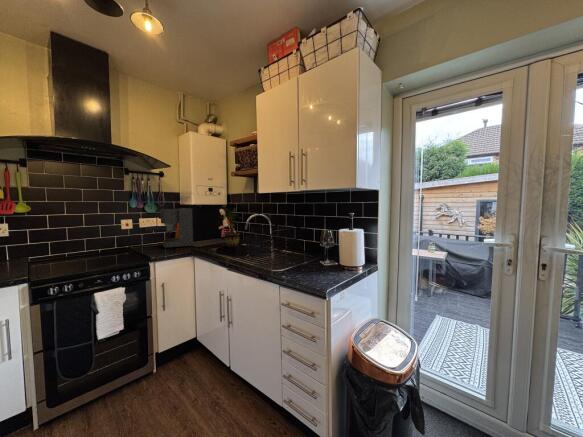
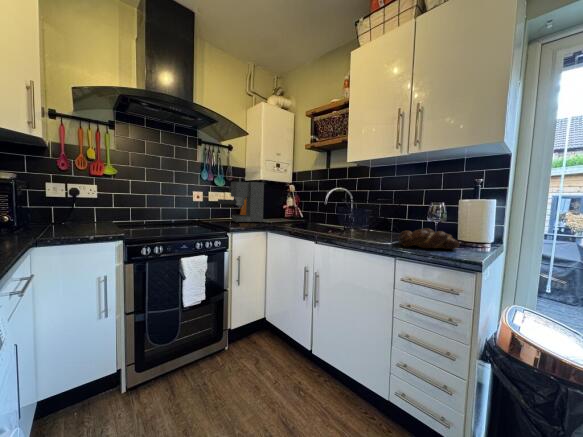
potted plant: present [224,208,239,247] -> none [290,182,323,225]
bread loaf: none [286,256,332,275] -> present [398,228,459,249]

